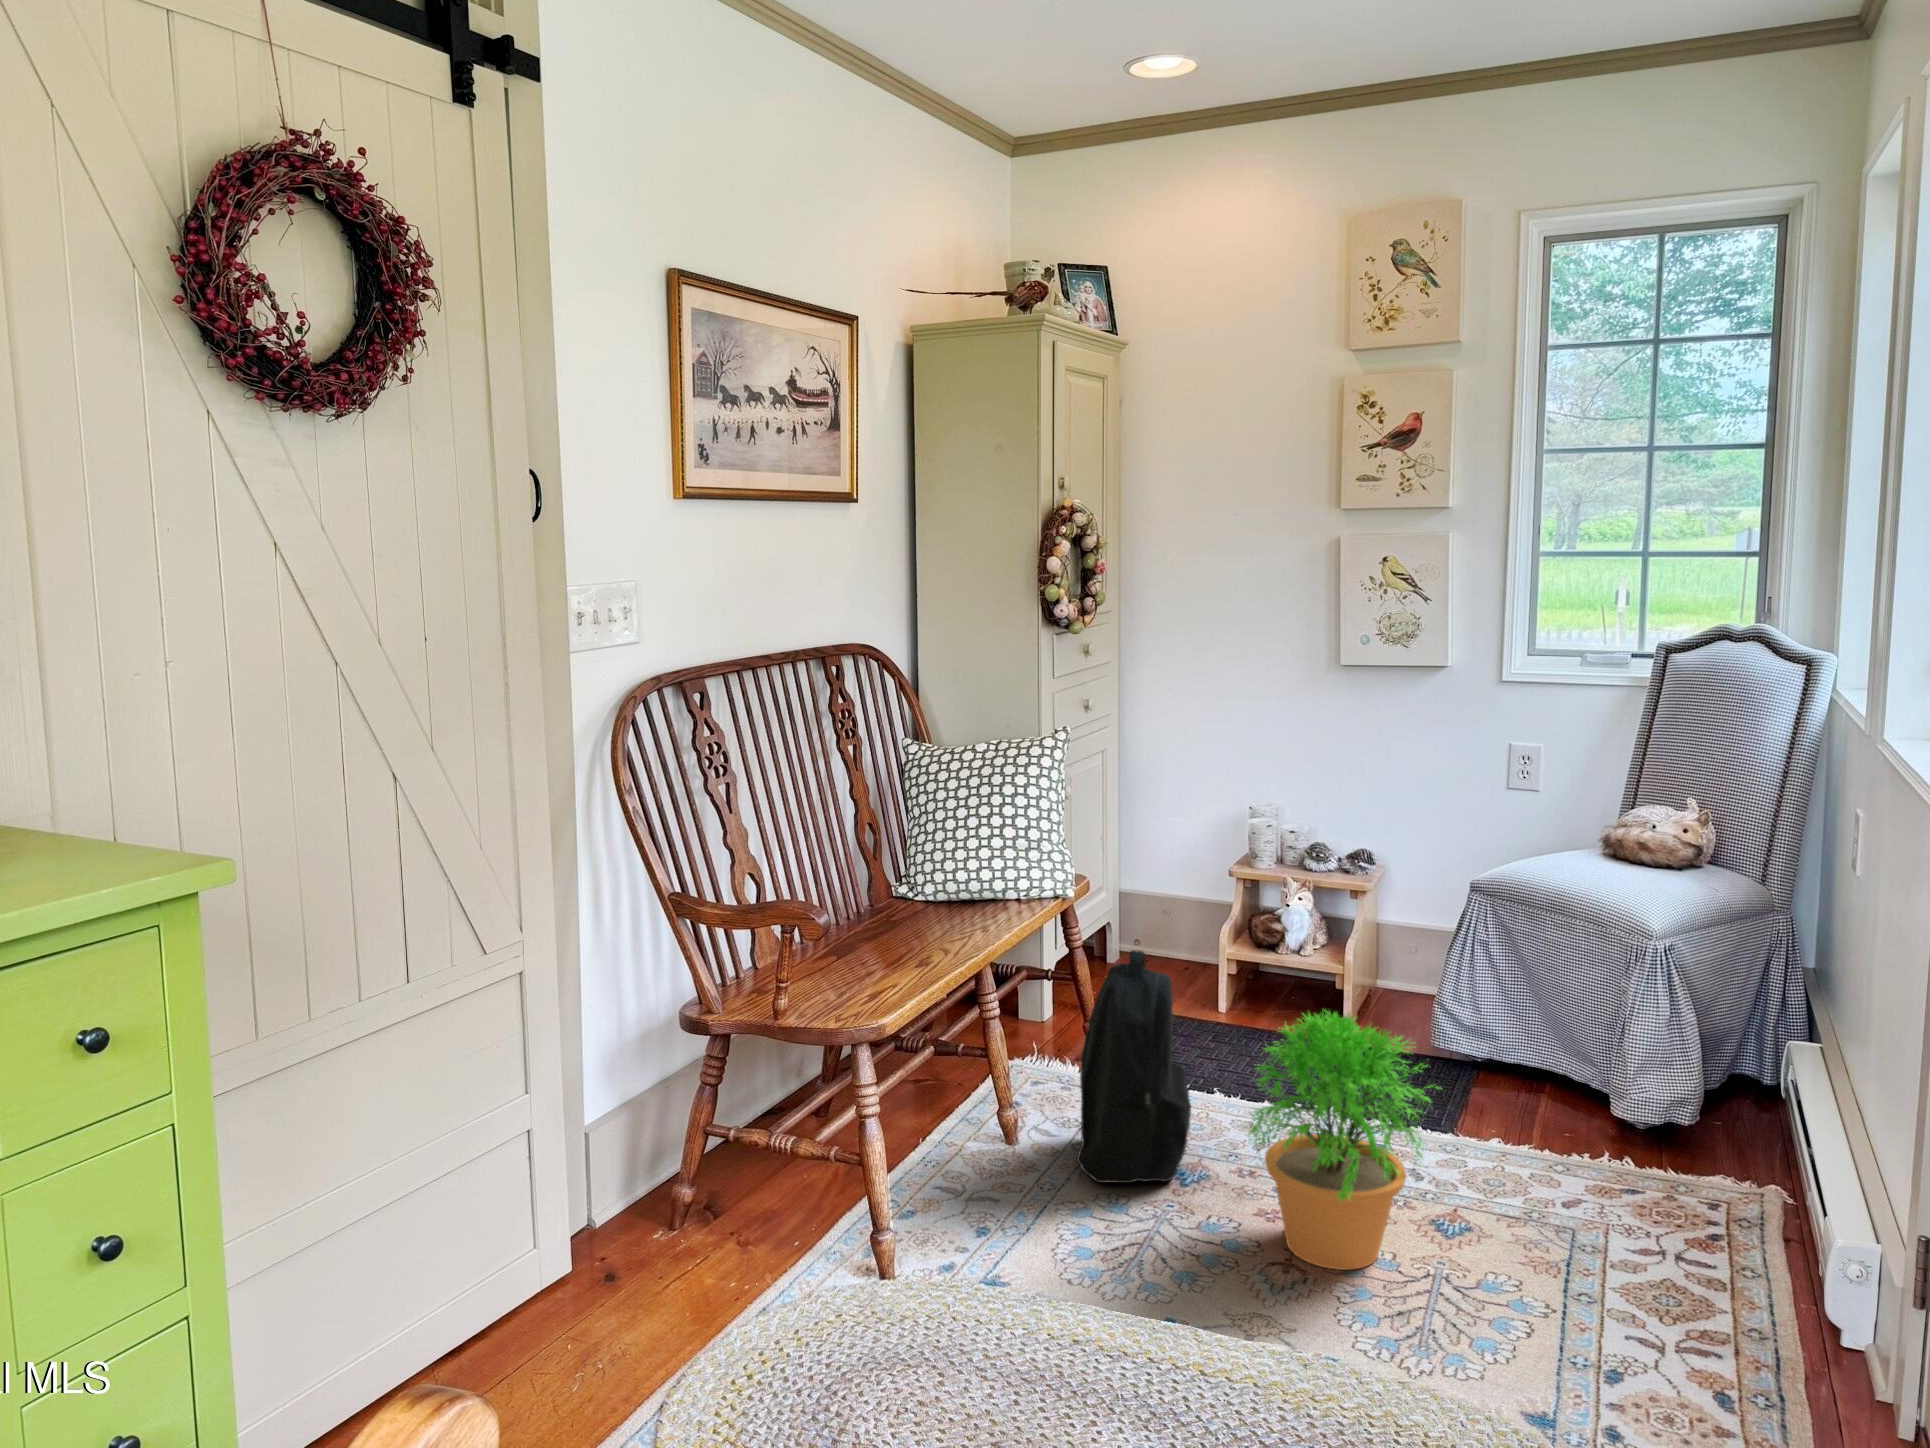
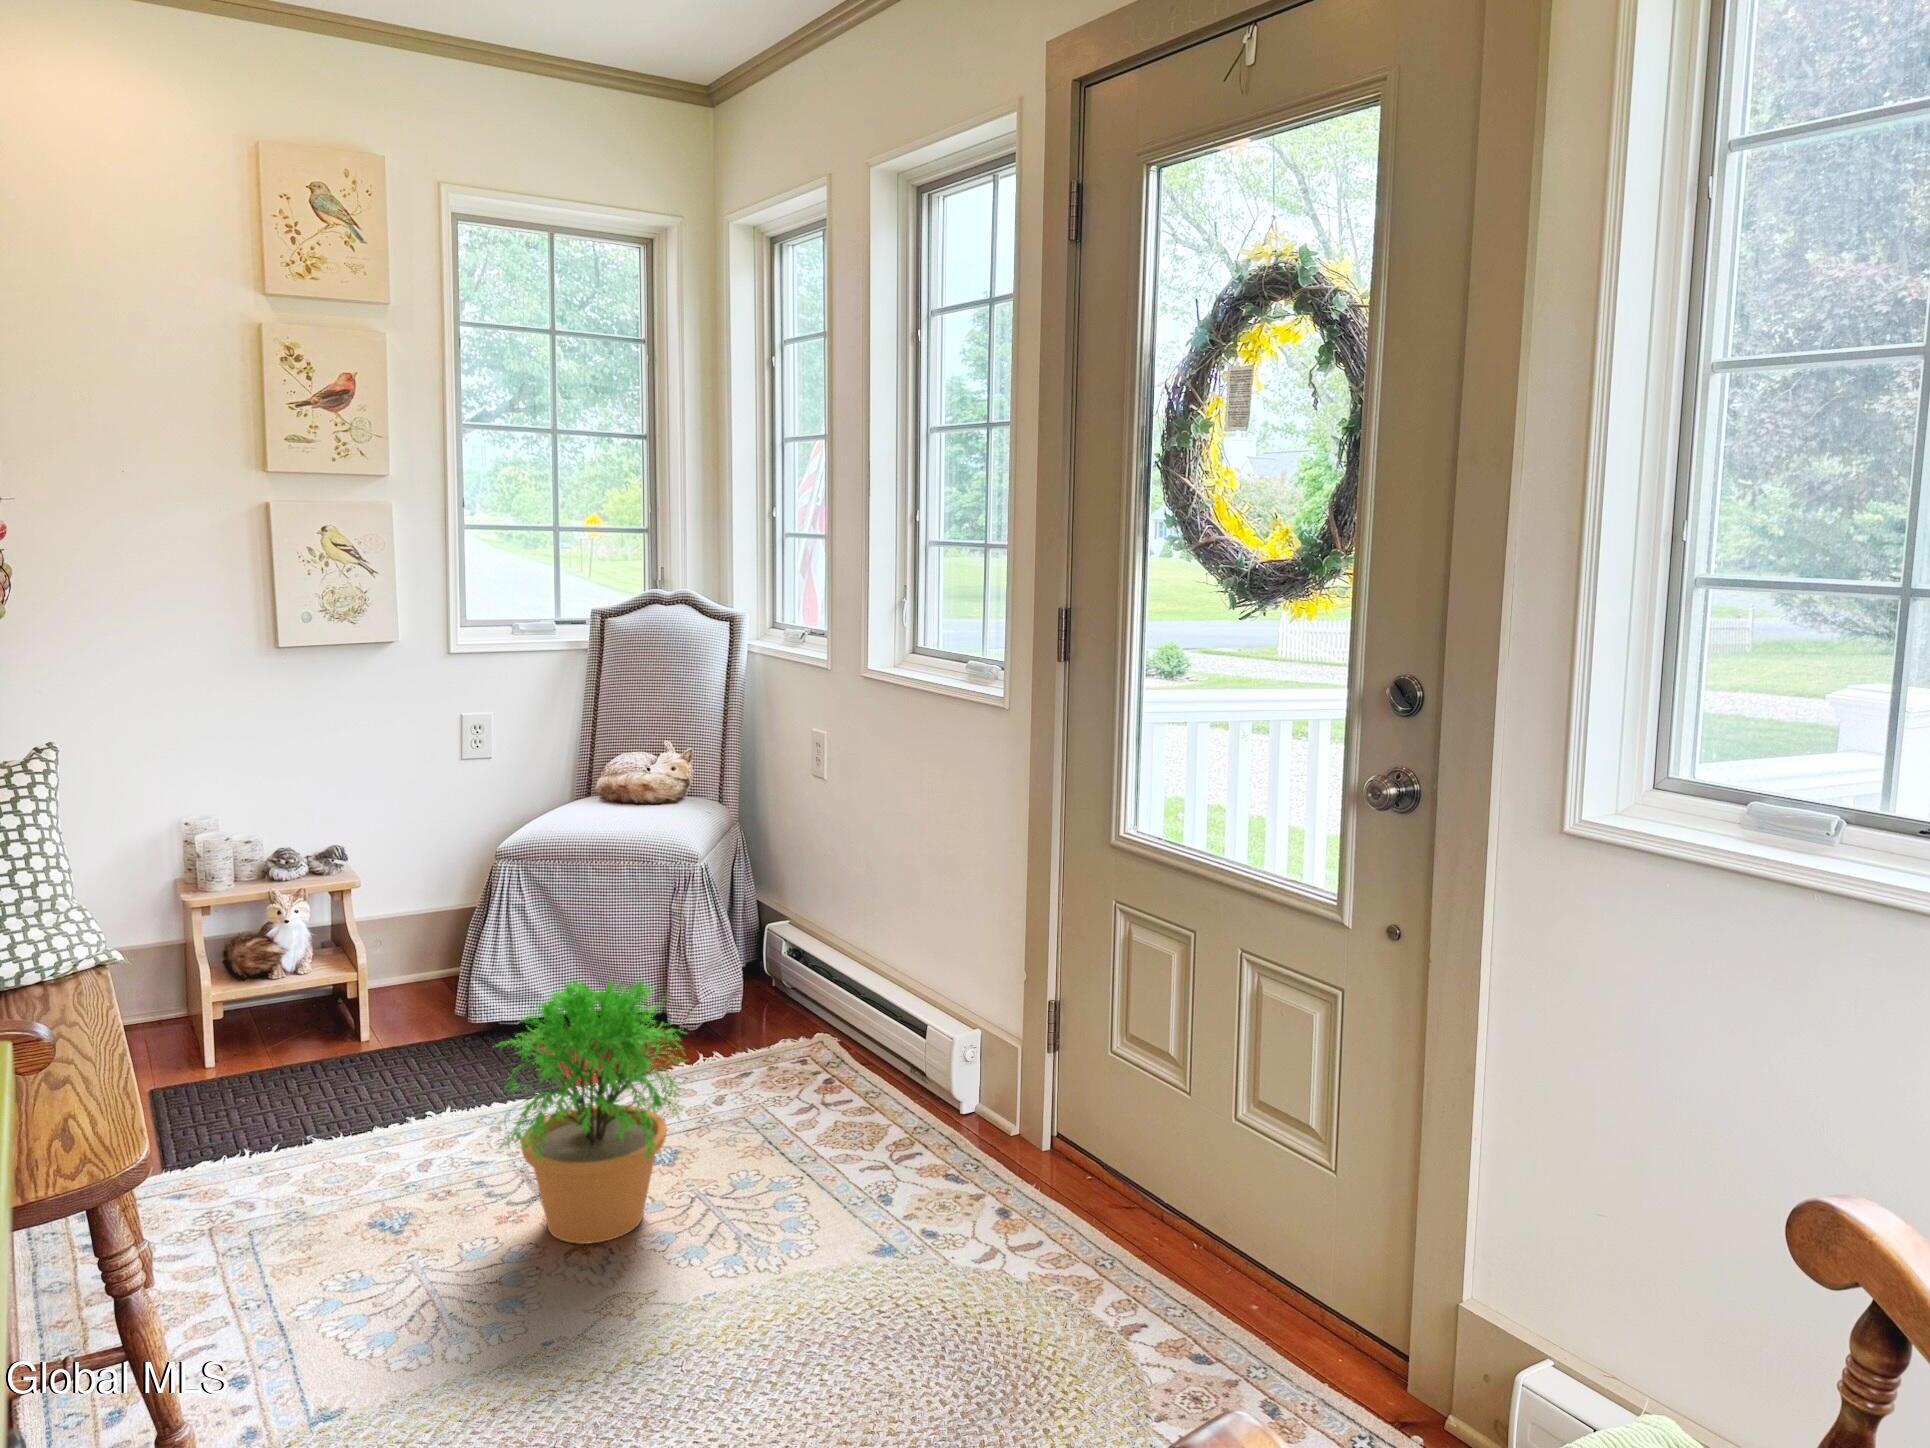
backpack: present [1077,950,1191,1183] -> none [220,990,395,1286]

